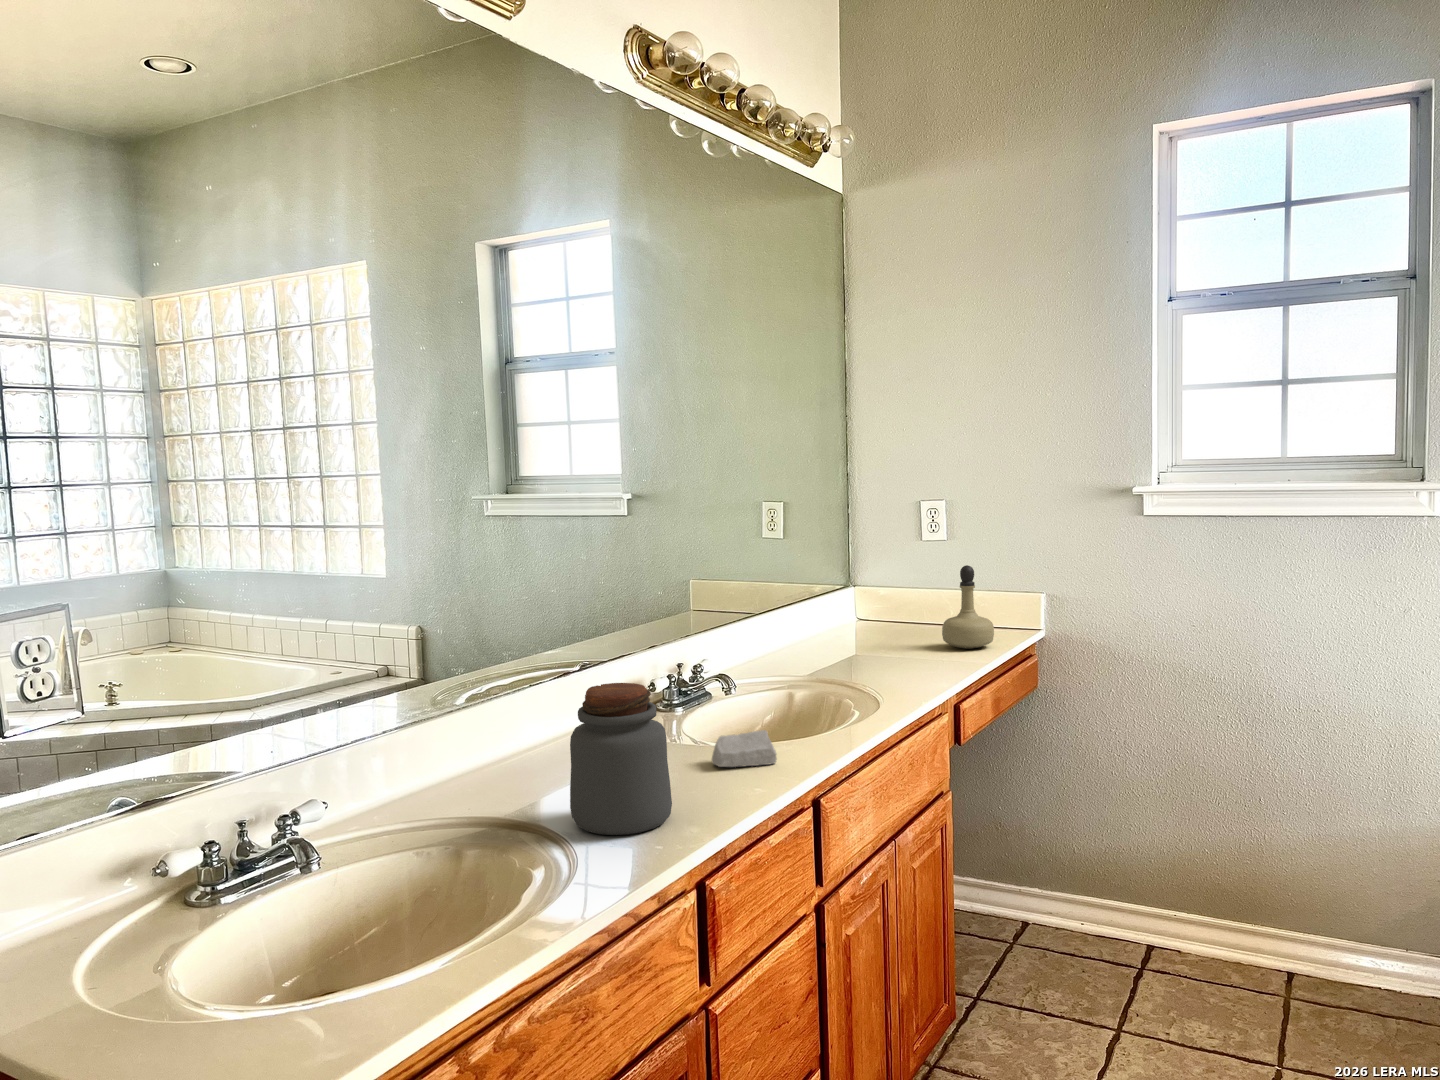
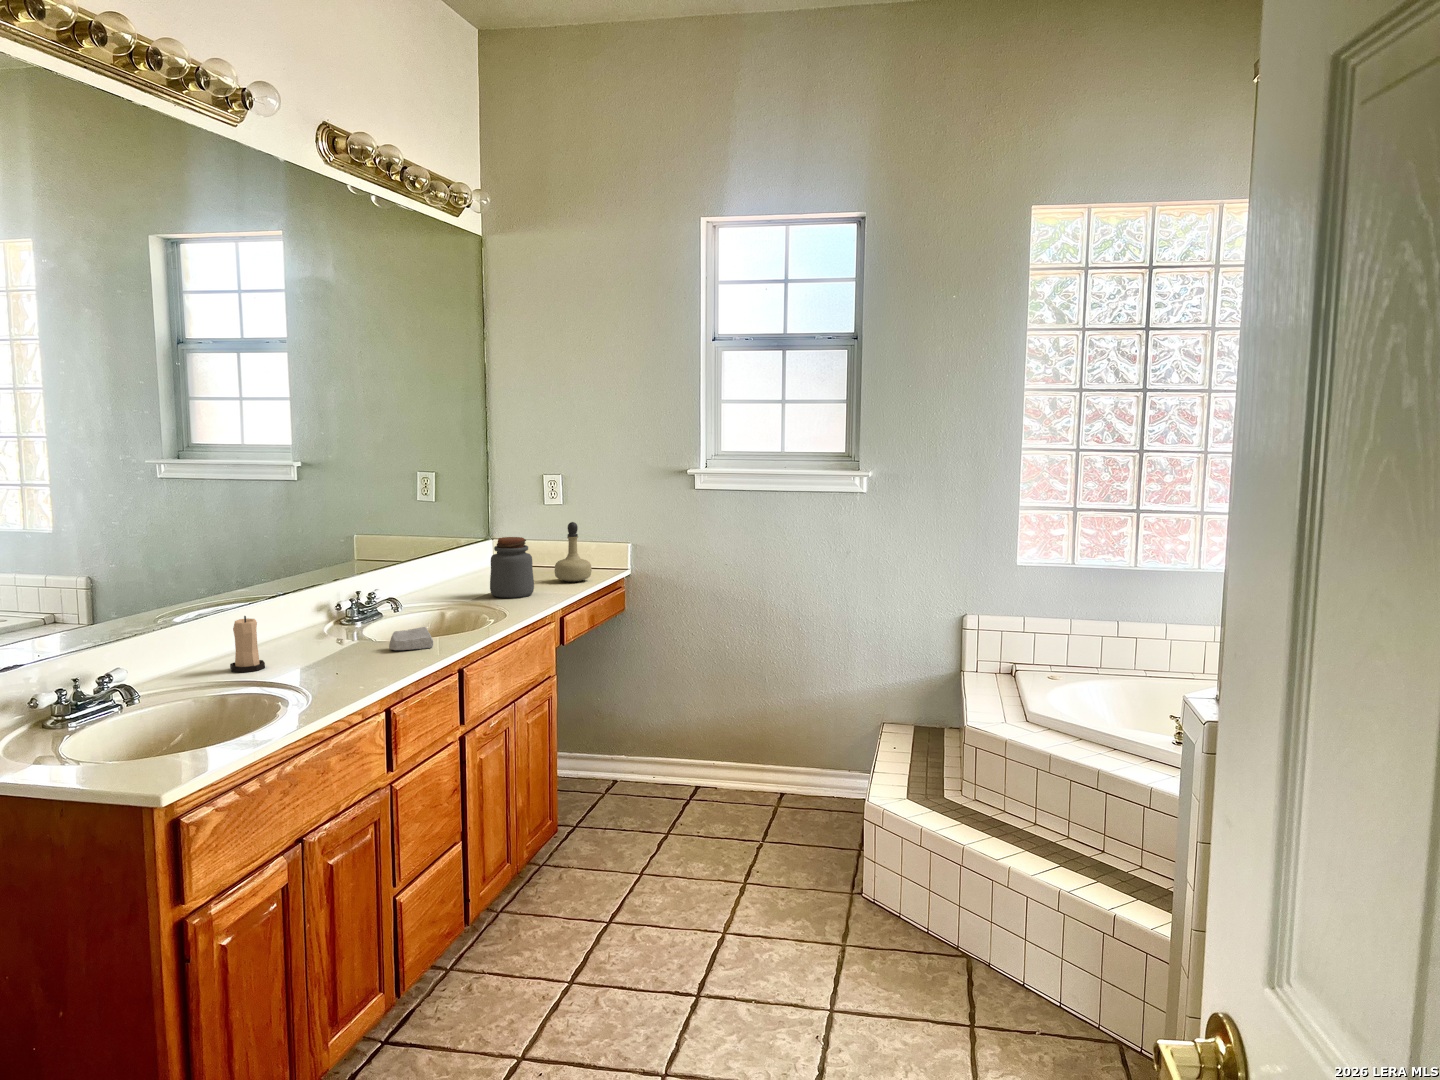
jar: present [570,683,672,835] -> present [490,537,534,598]
candle: none [485,711,532,798] -> present [230,616,265,672]

